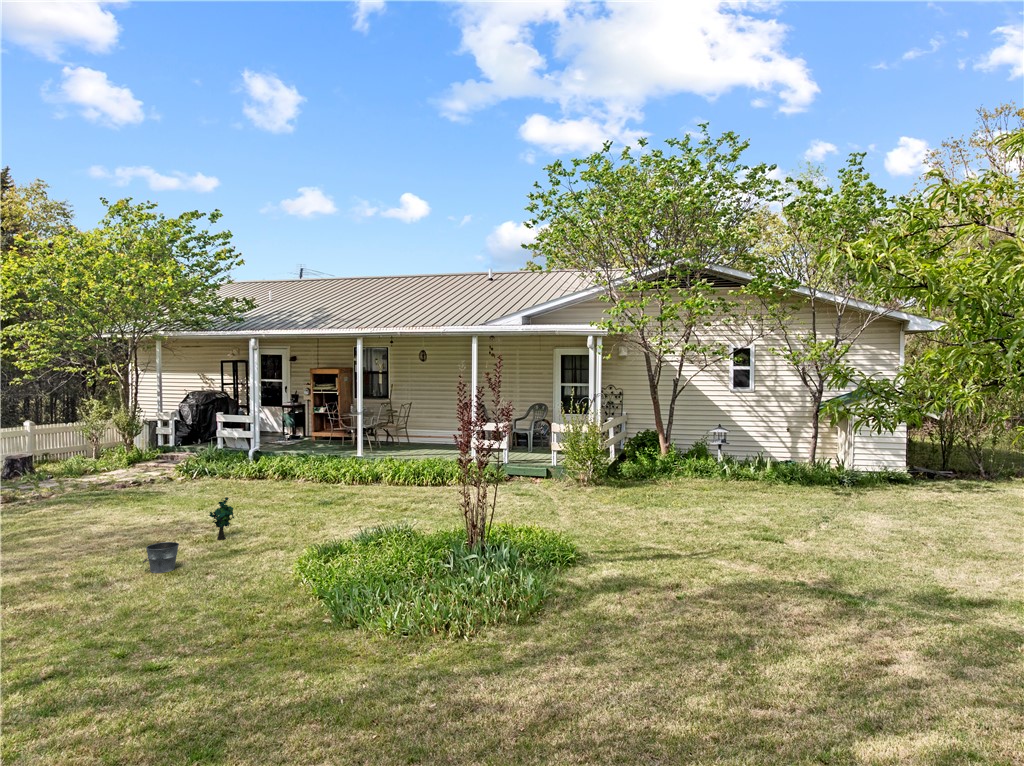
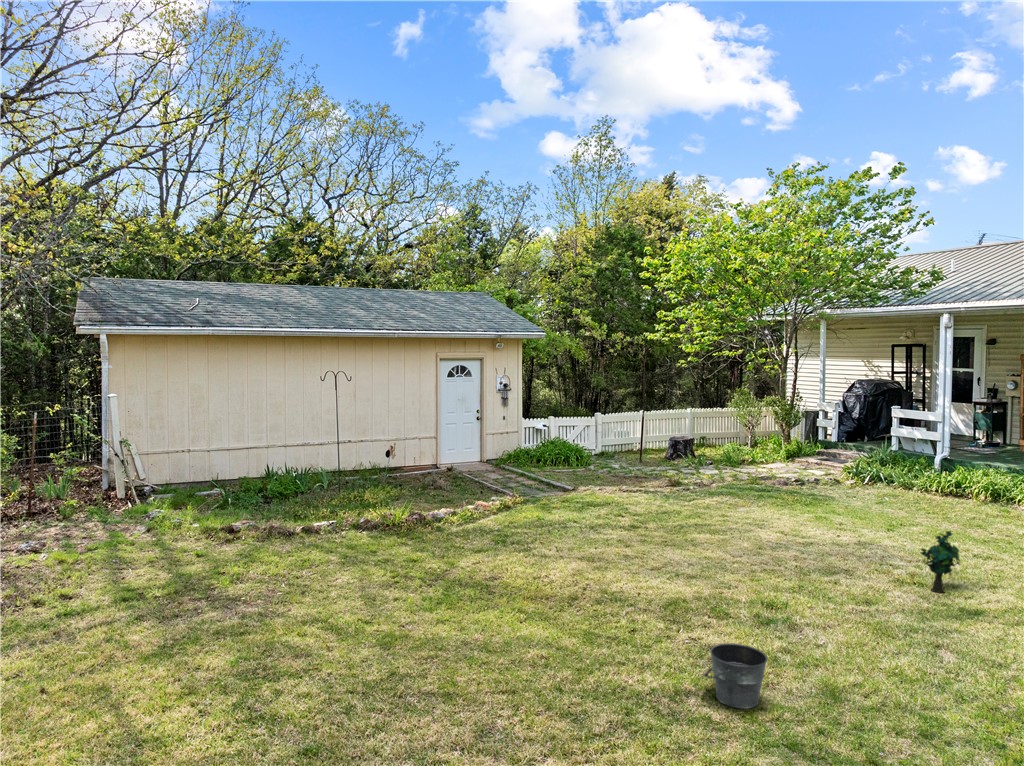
bucket: present [143,542,179,573] -> present [704,643,767,709]

